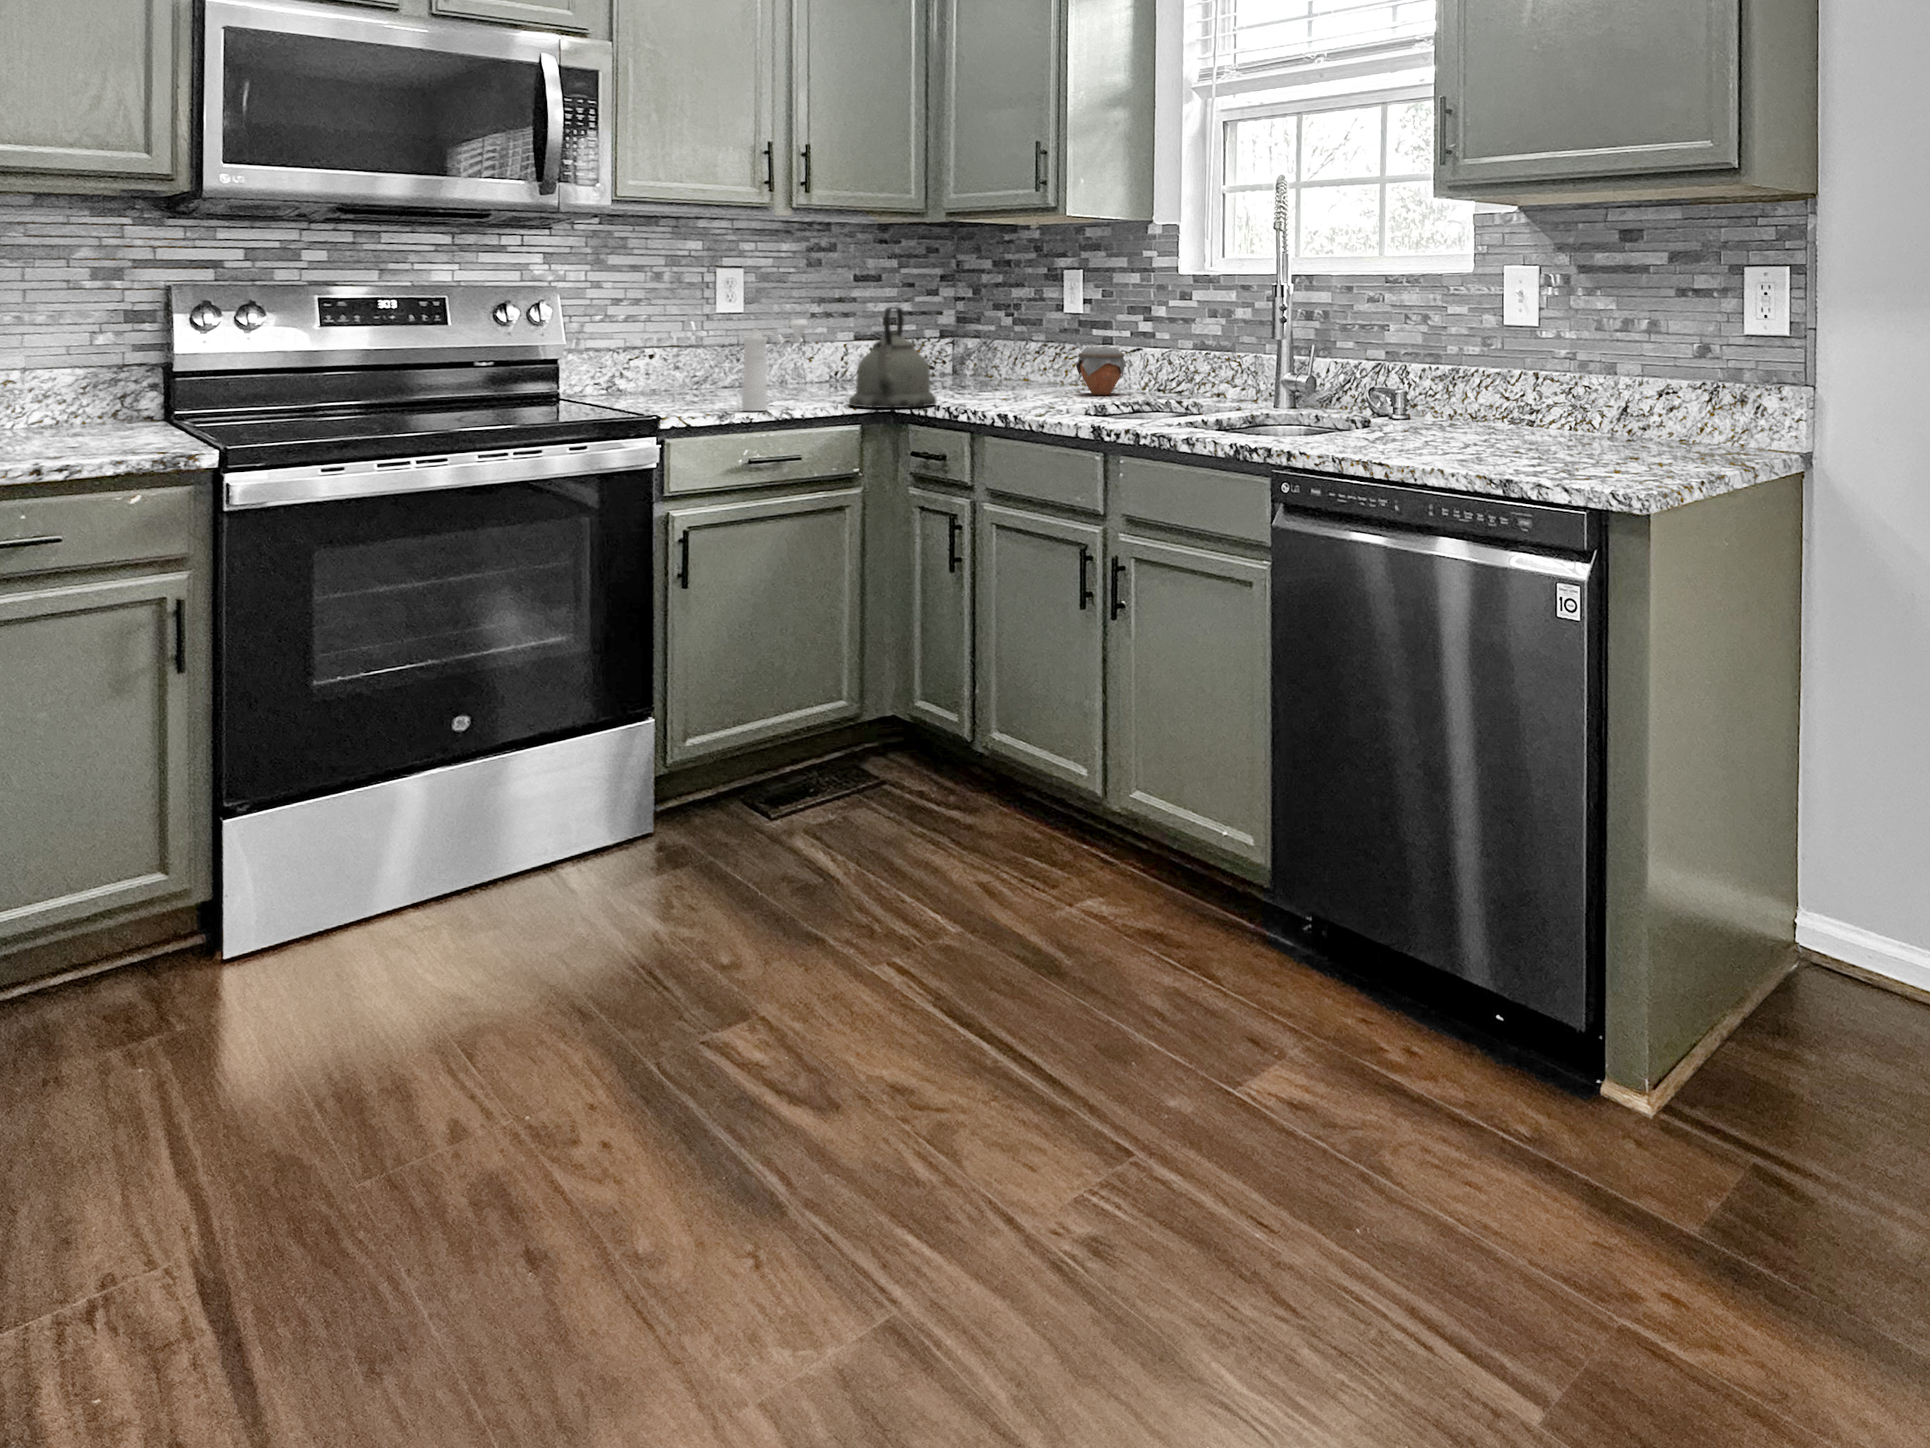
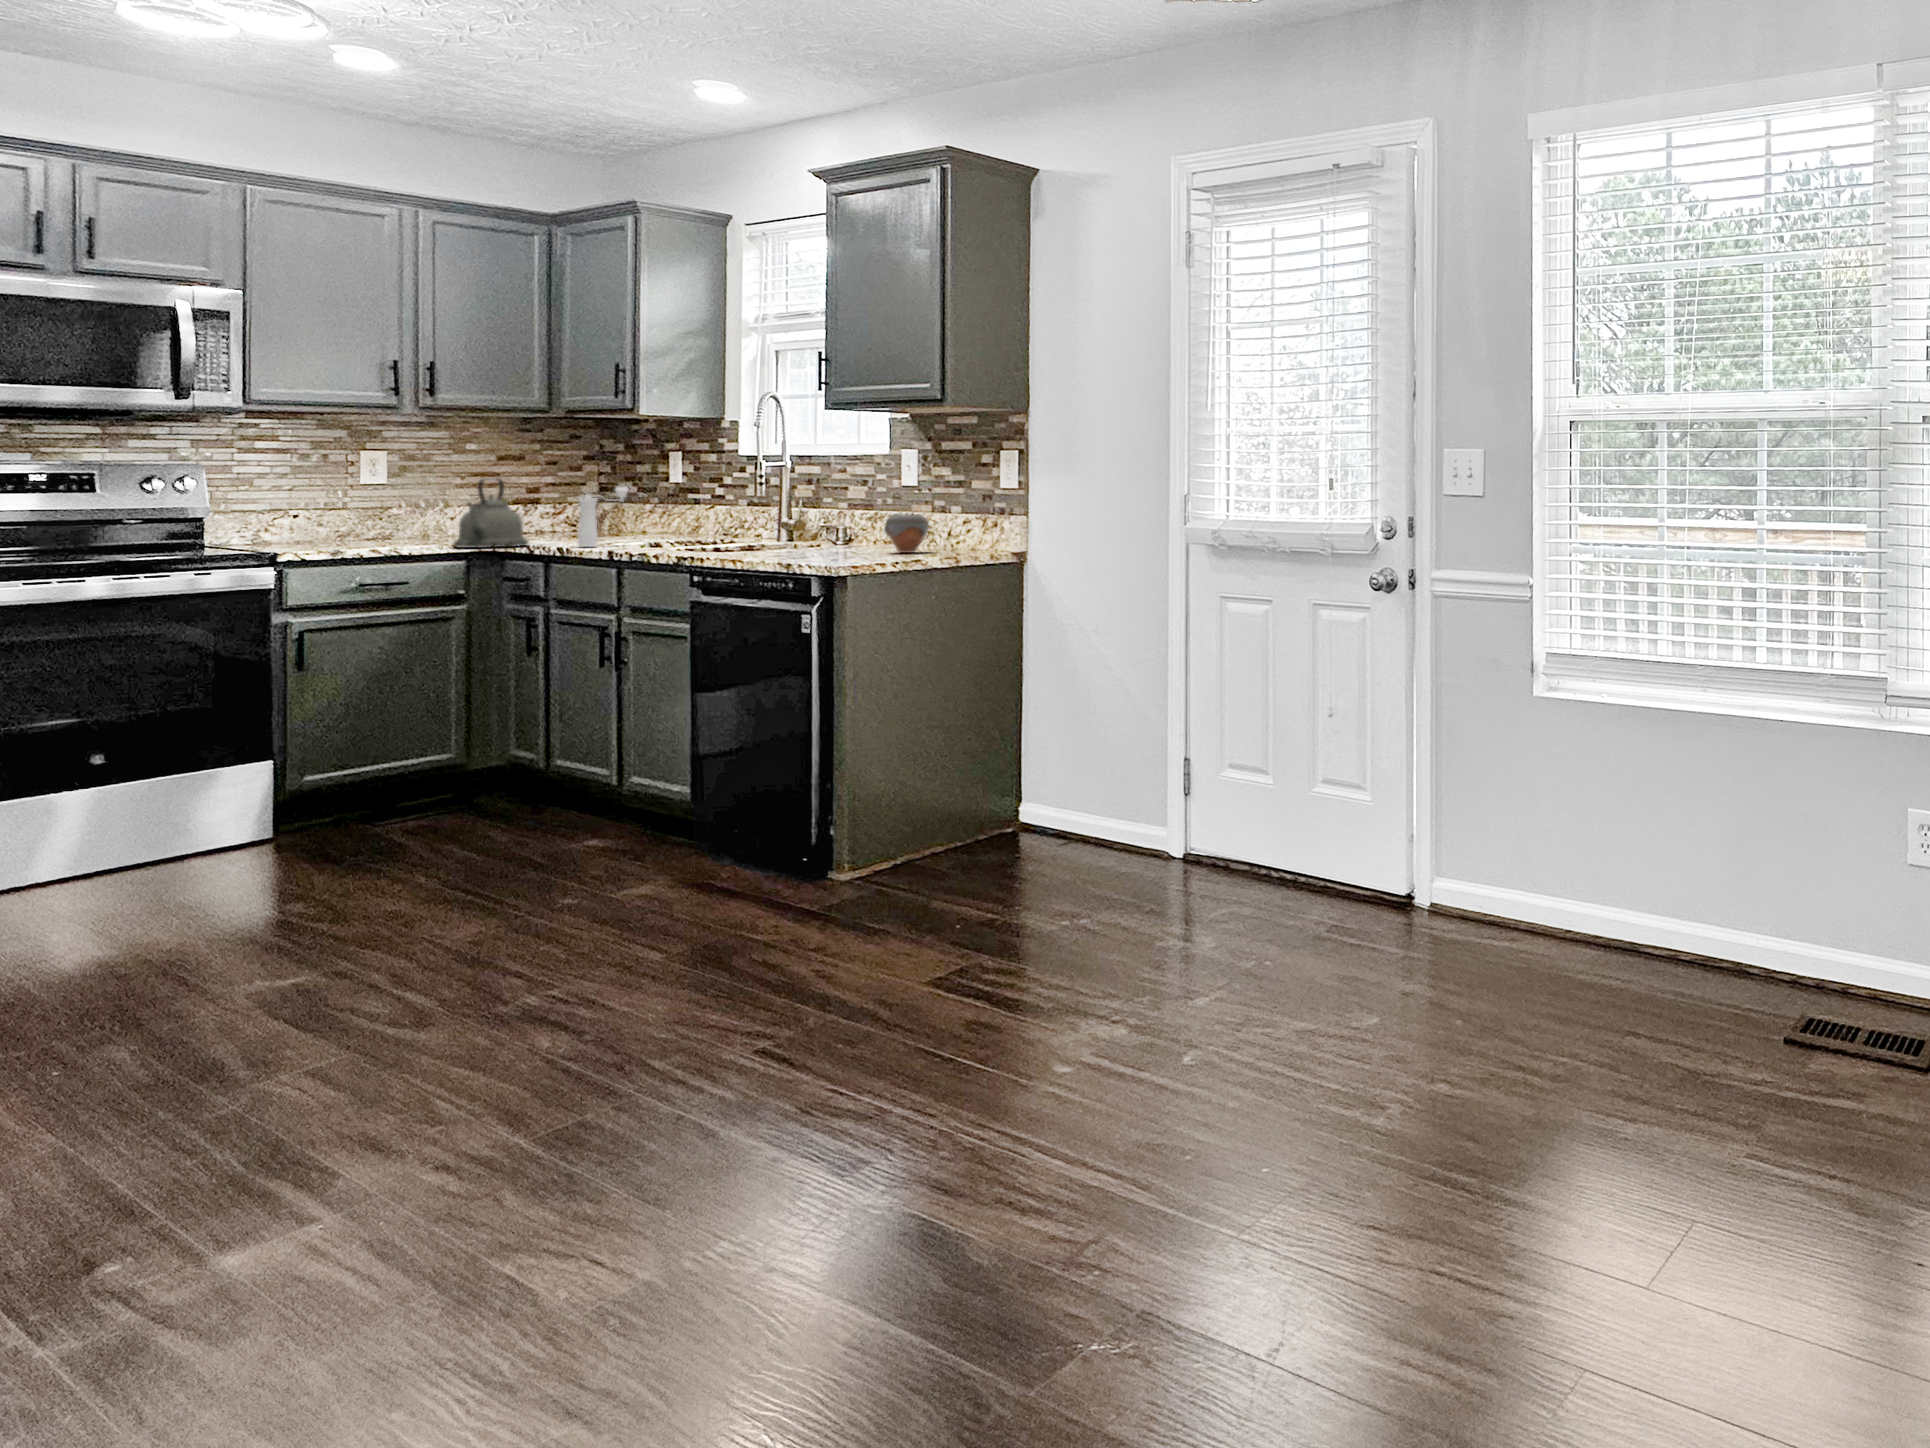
pepper mill: present [742,319,808,411] -> present [578,486,628,547]
jar: present [1076,347,1125,395] -> present [884,514,929,553]

